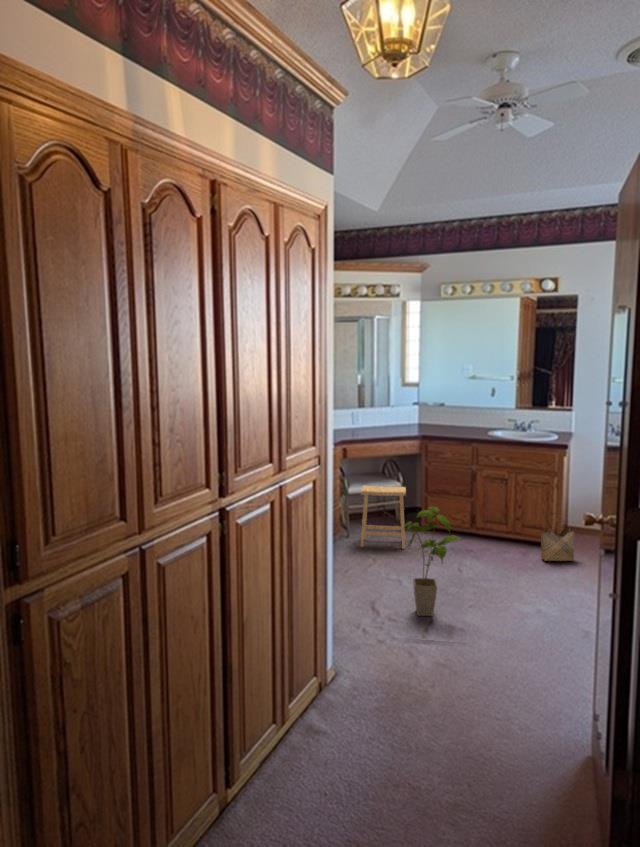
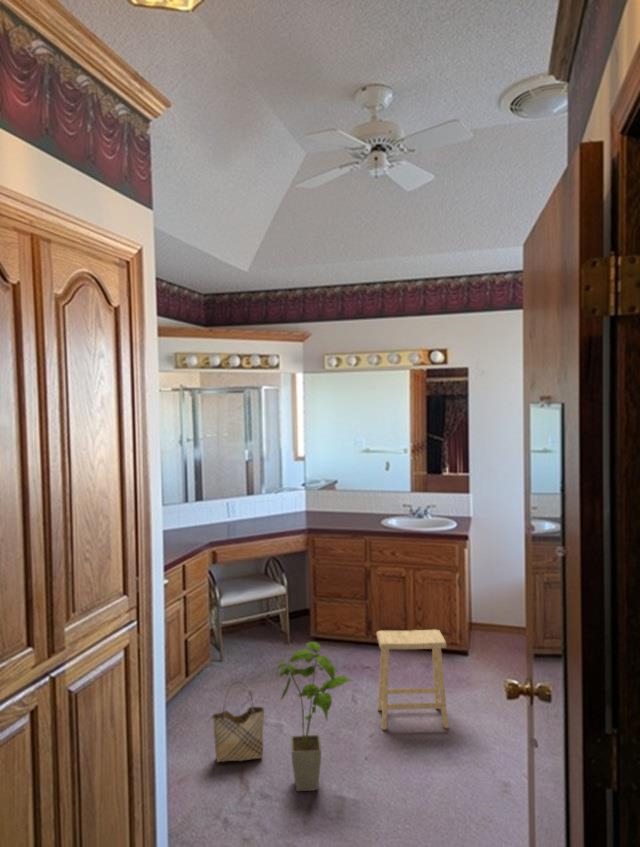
footstool: present [360,486,406,549] -> present [377,629,448,730]
woven basket: present [541,522,574,561] -> present [213,706,264,762]

